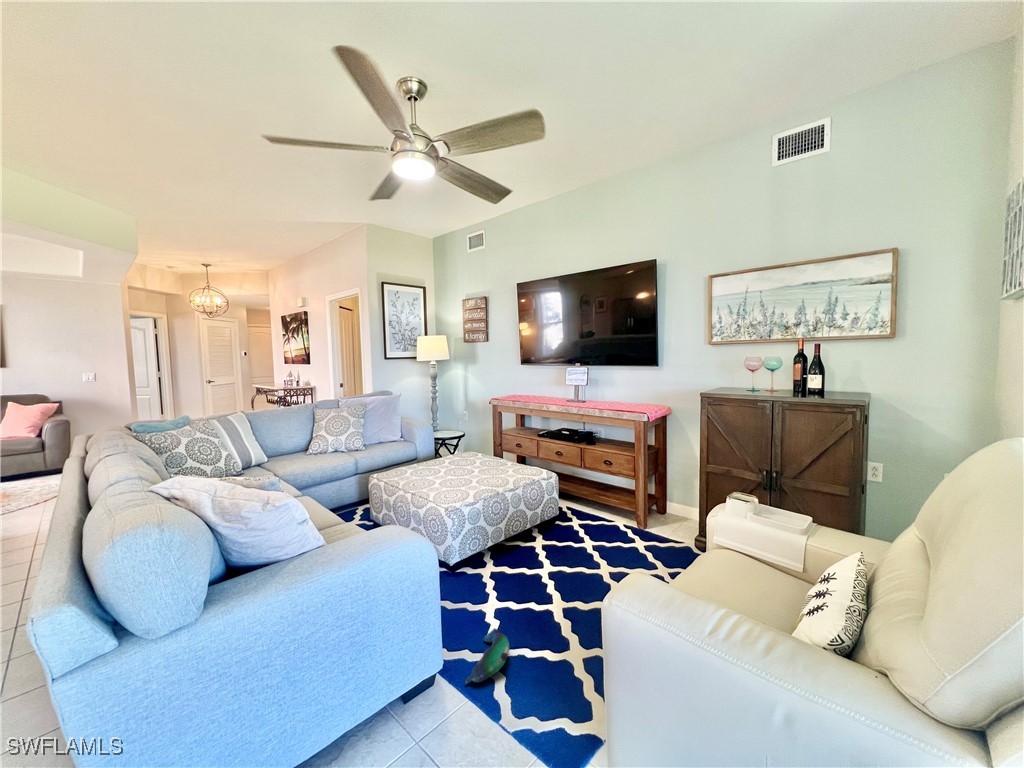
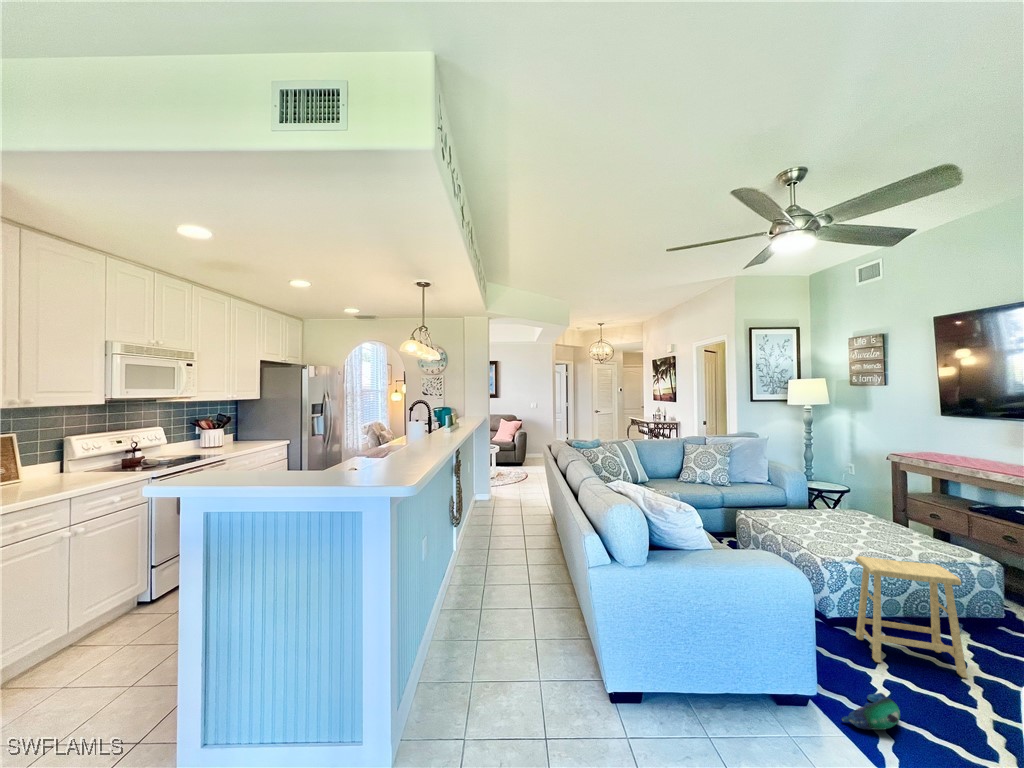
footstool: none [472,489,545,594] -> present [855,556,967,678]

